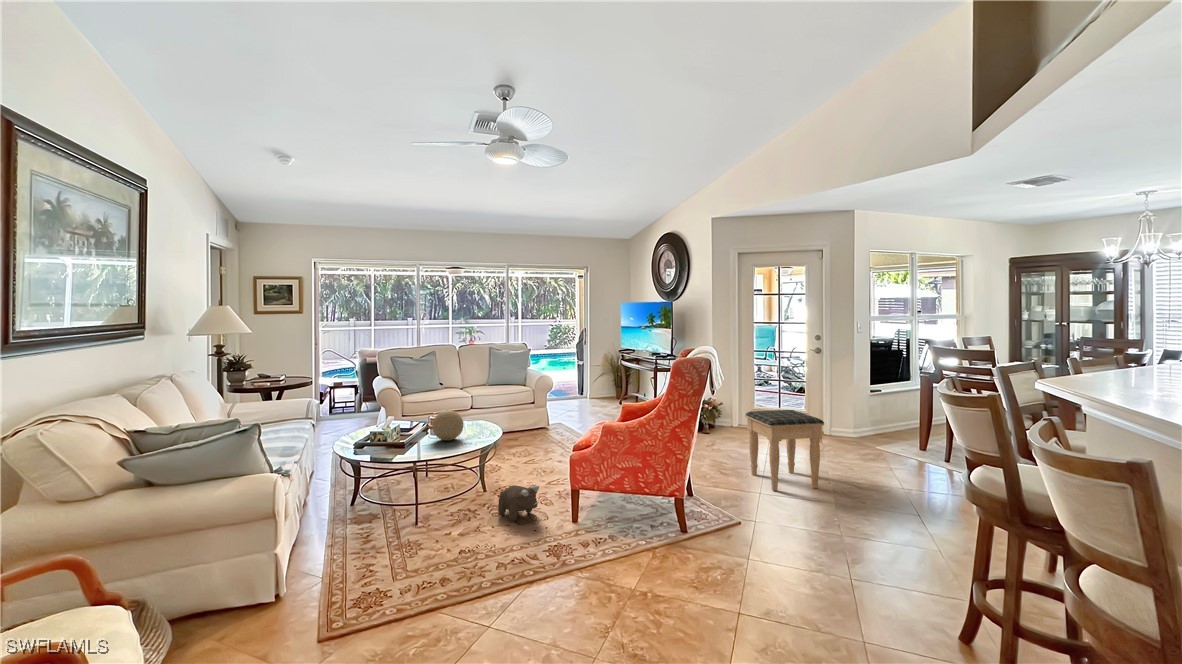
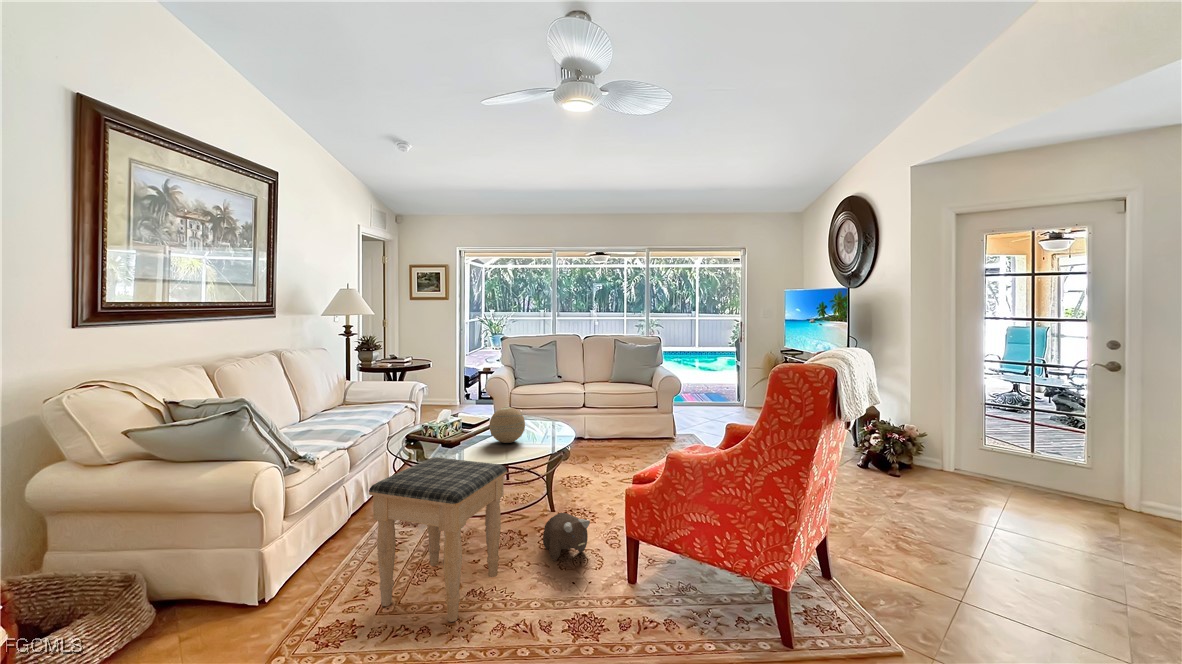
footstool: present [745,410,824,491] -> present [369,457,507,622]

